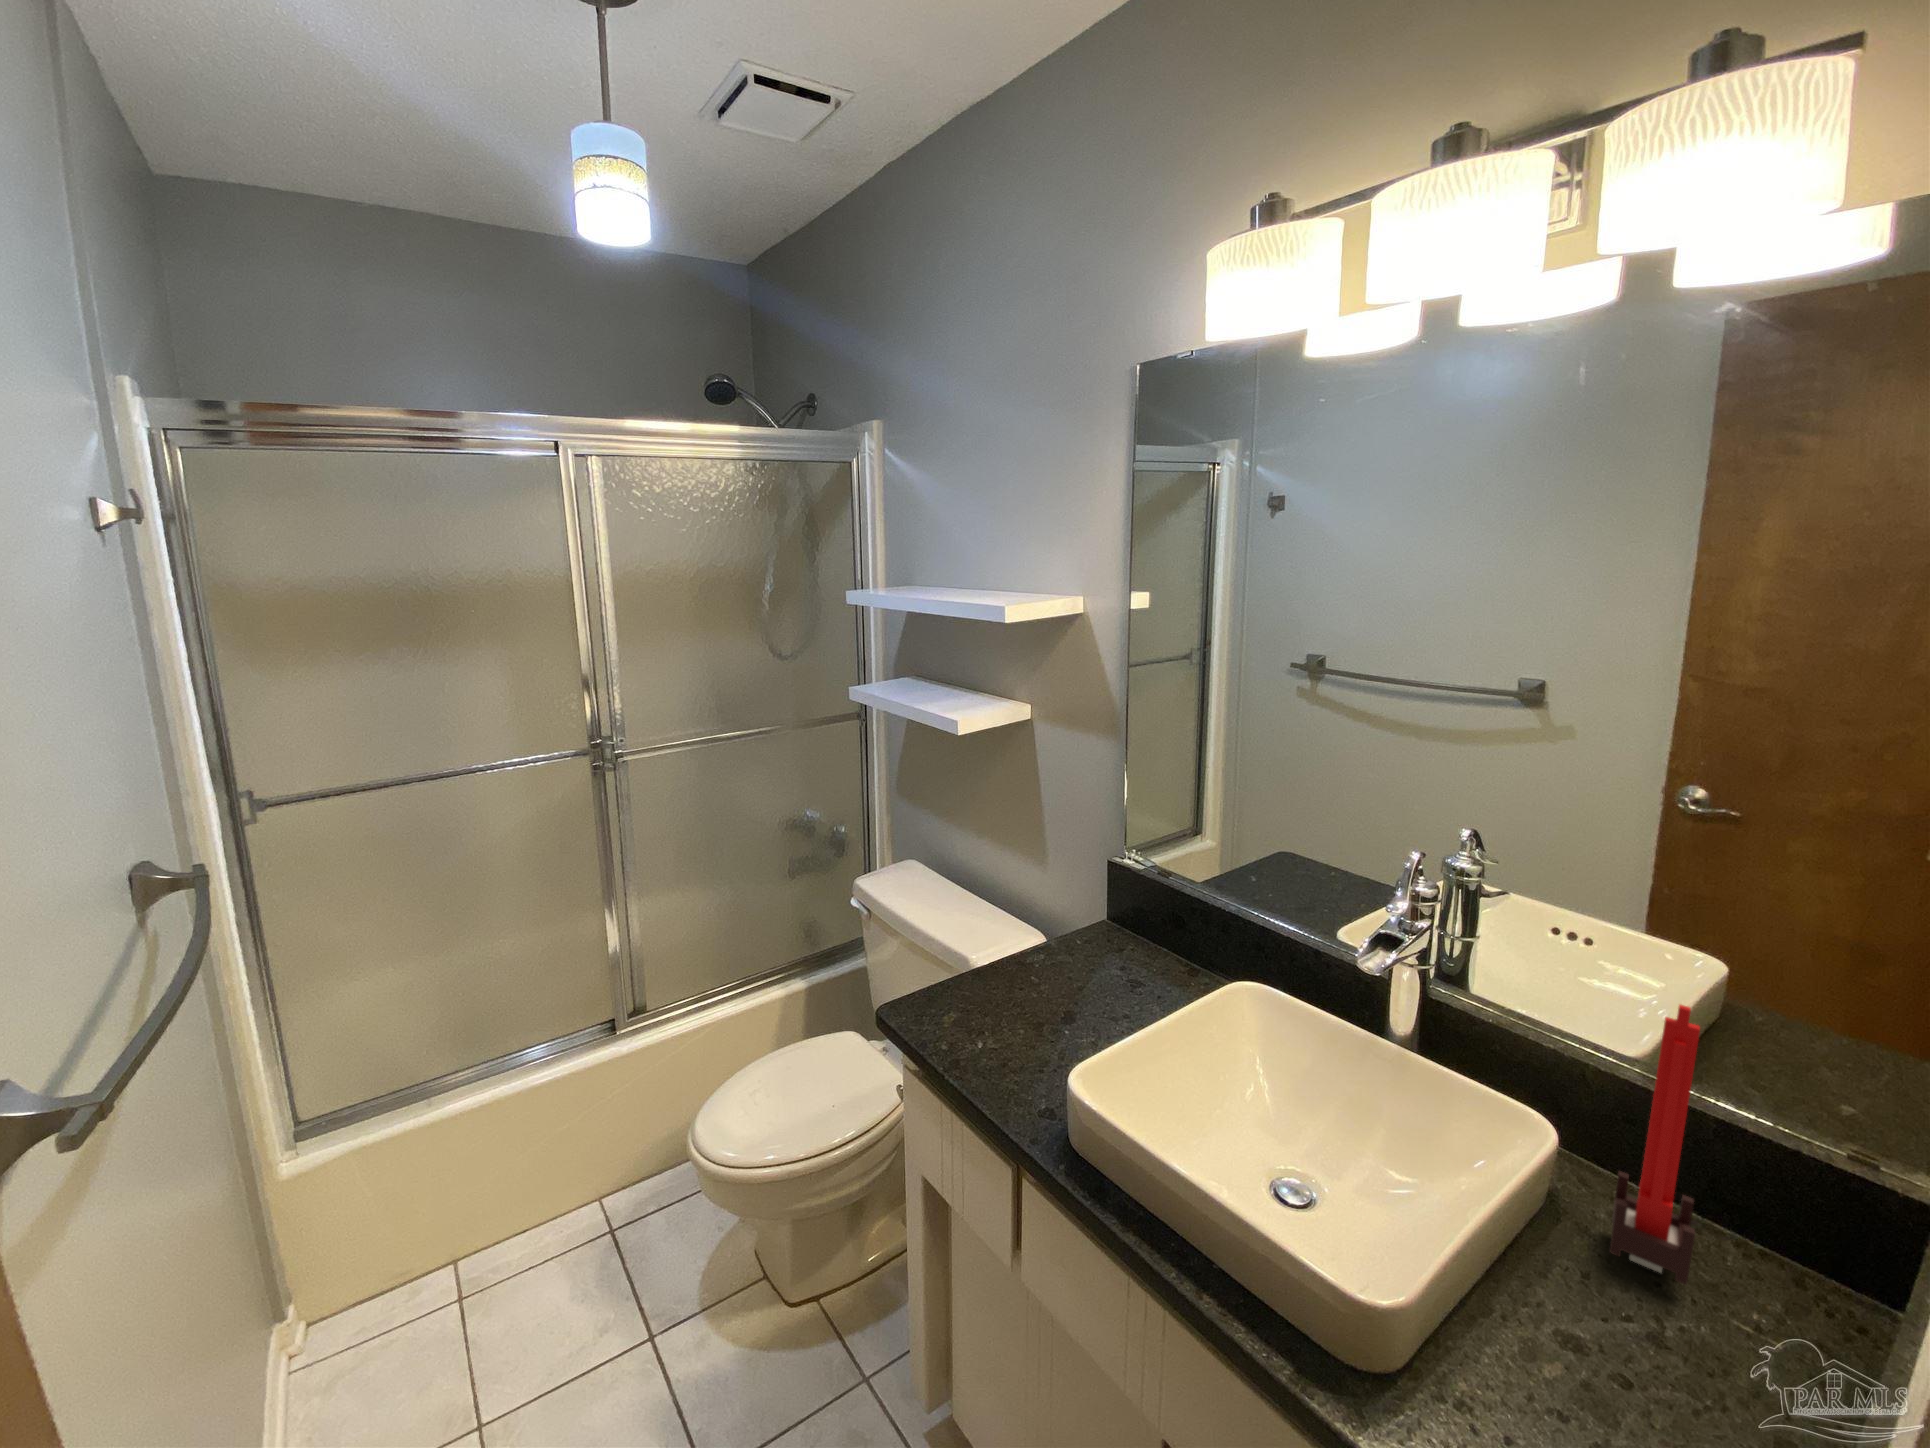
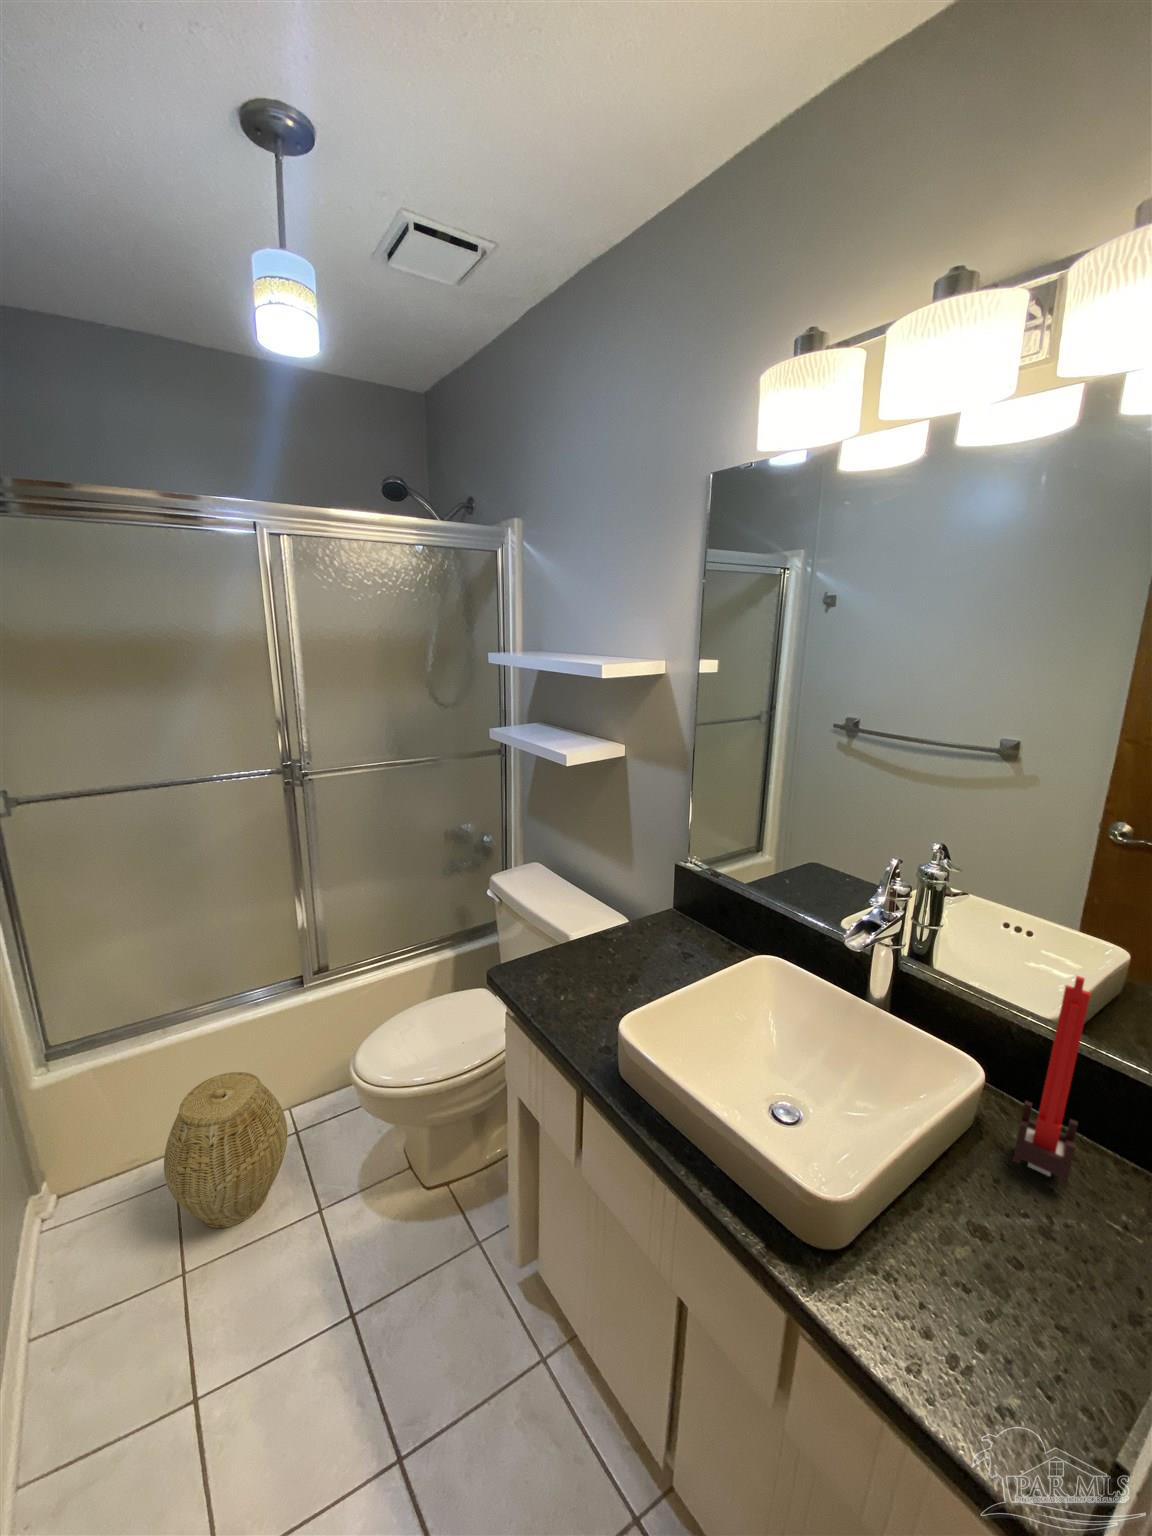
woven basket: none [450,1149,606,1362] -> present [164,1072,288,1228]

